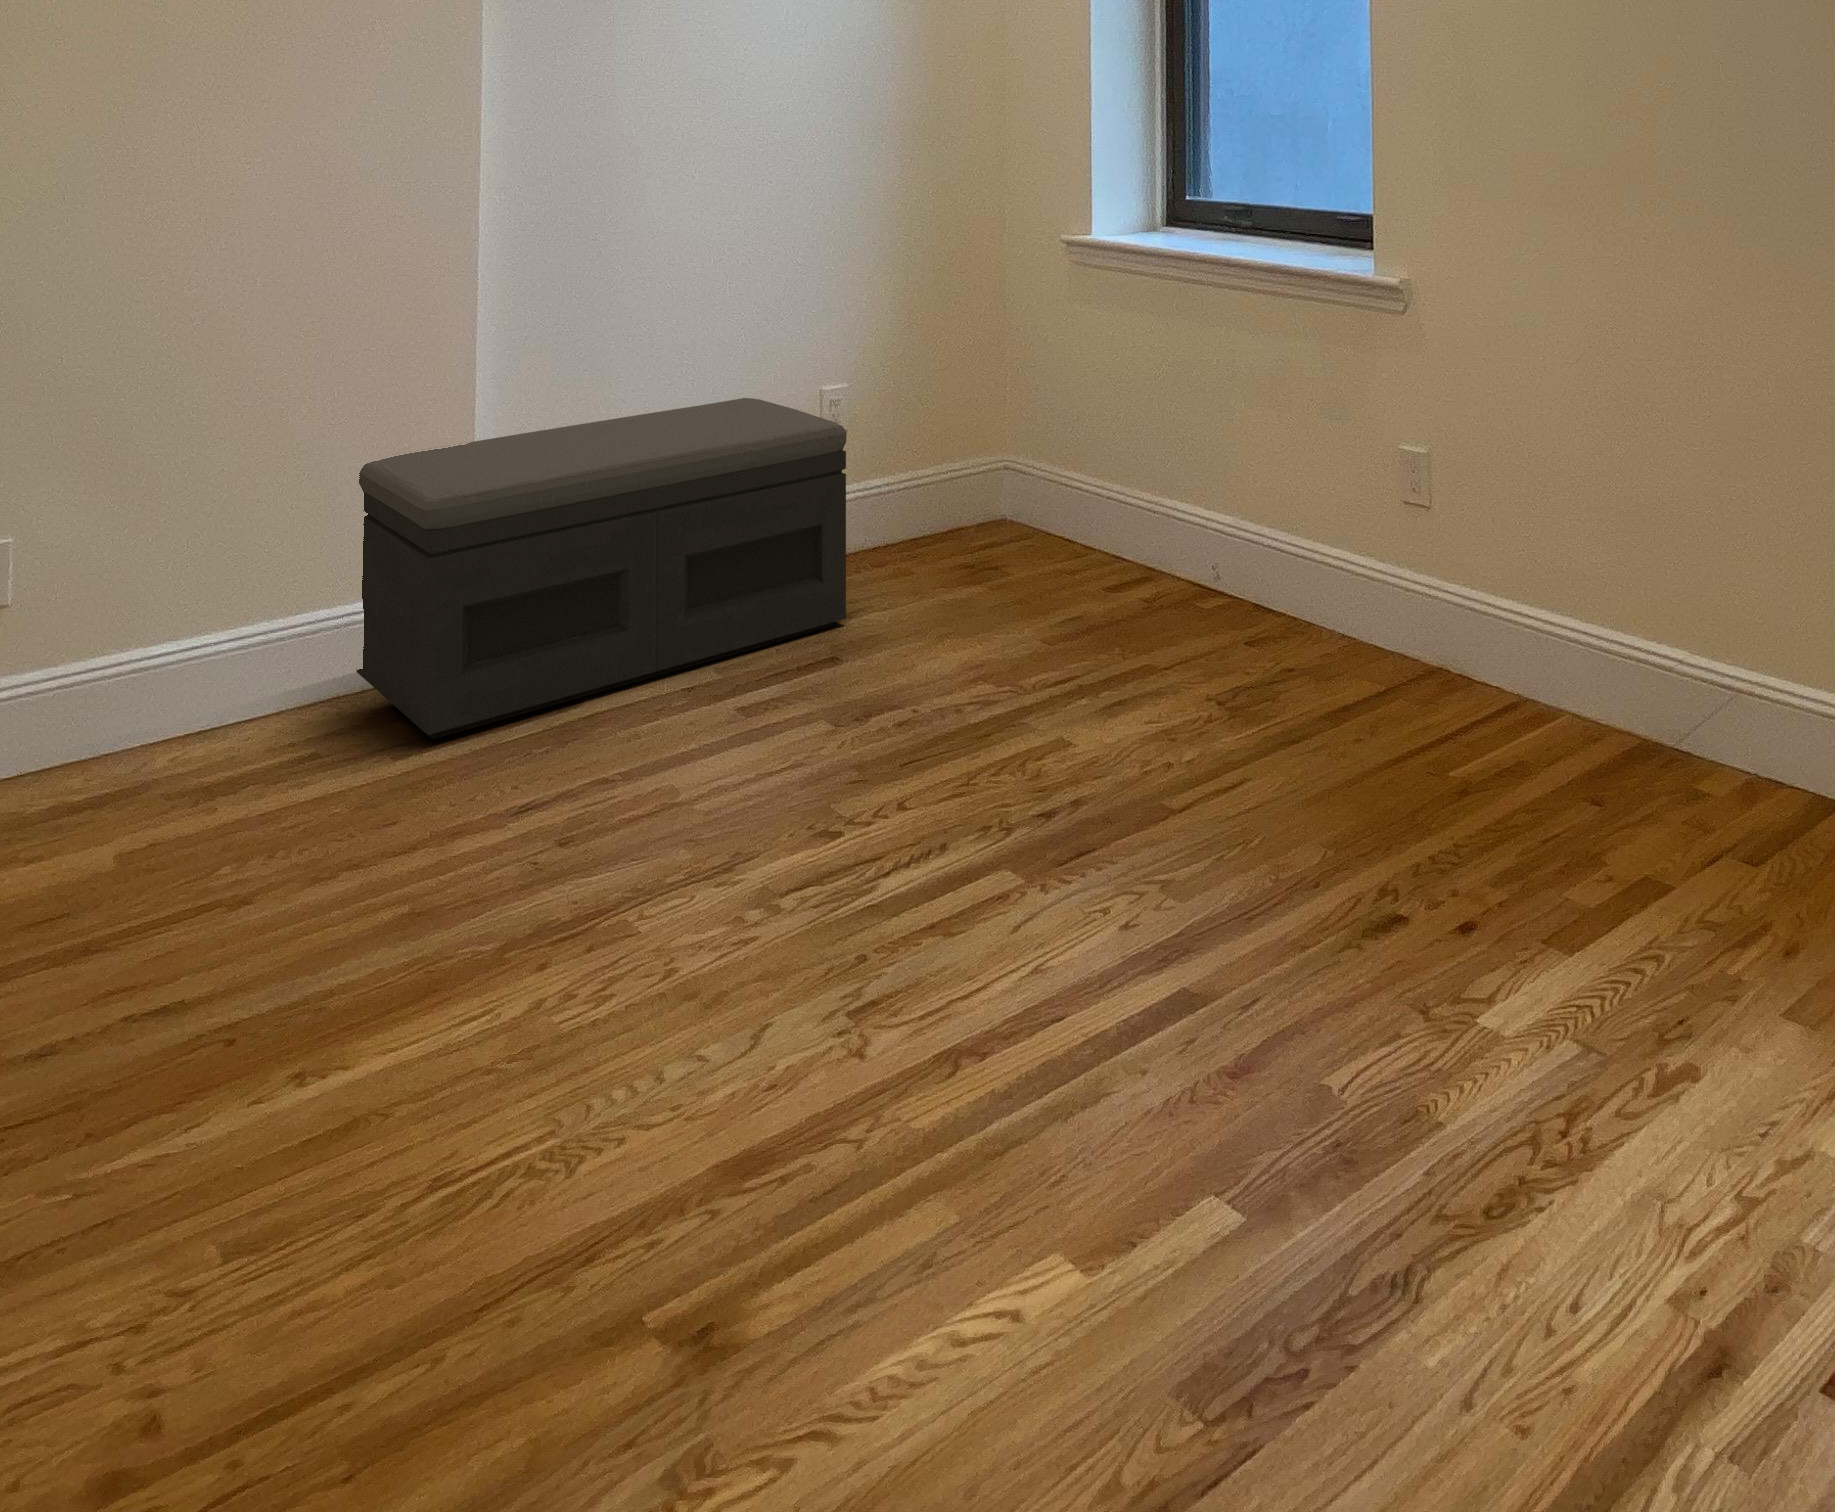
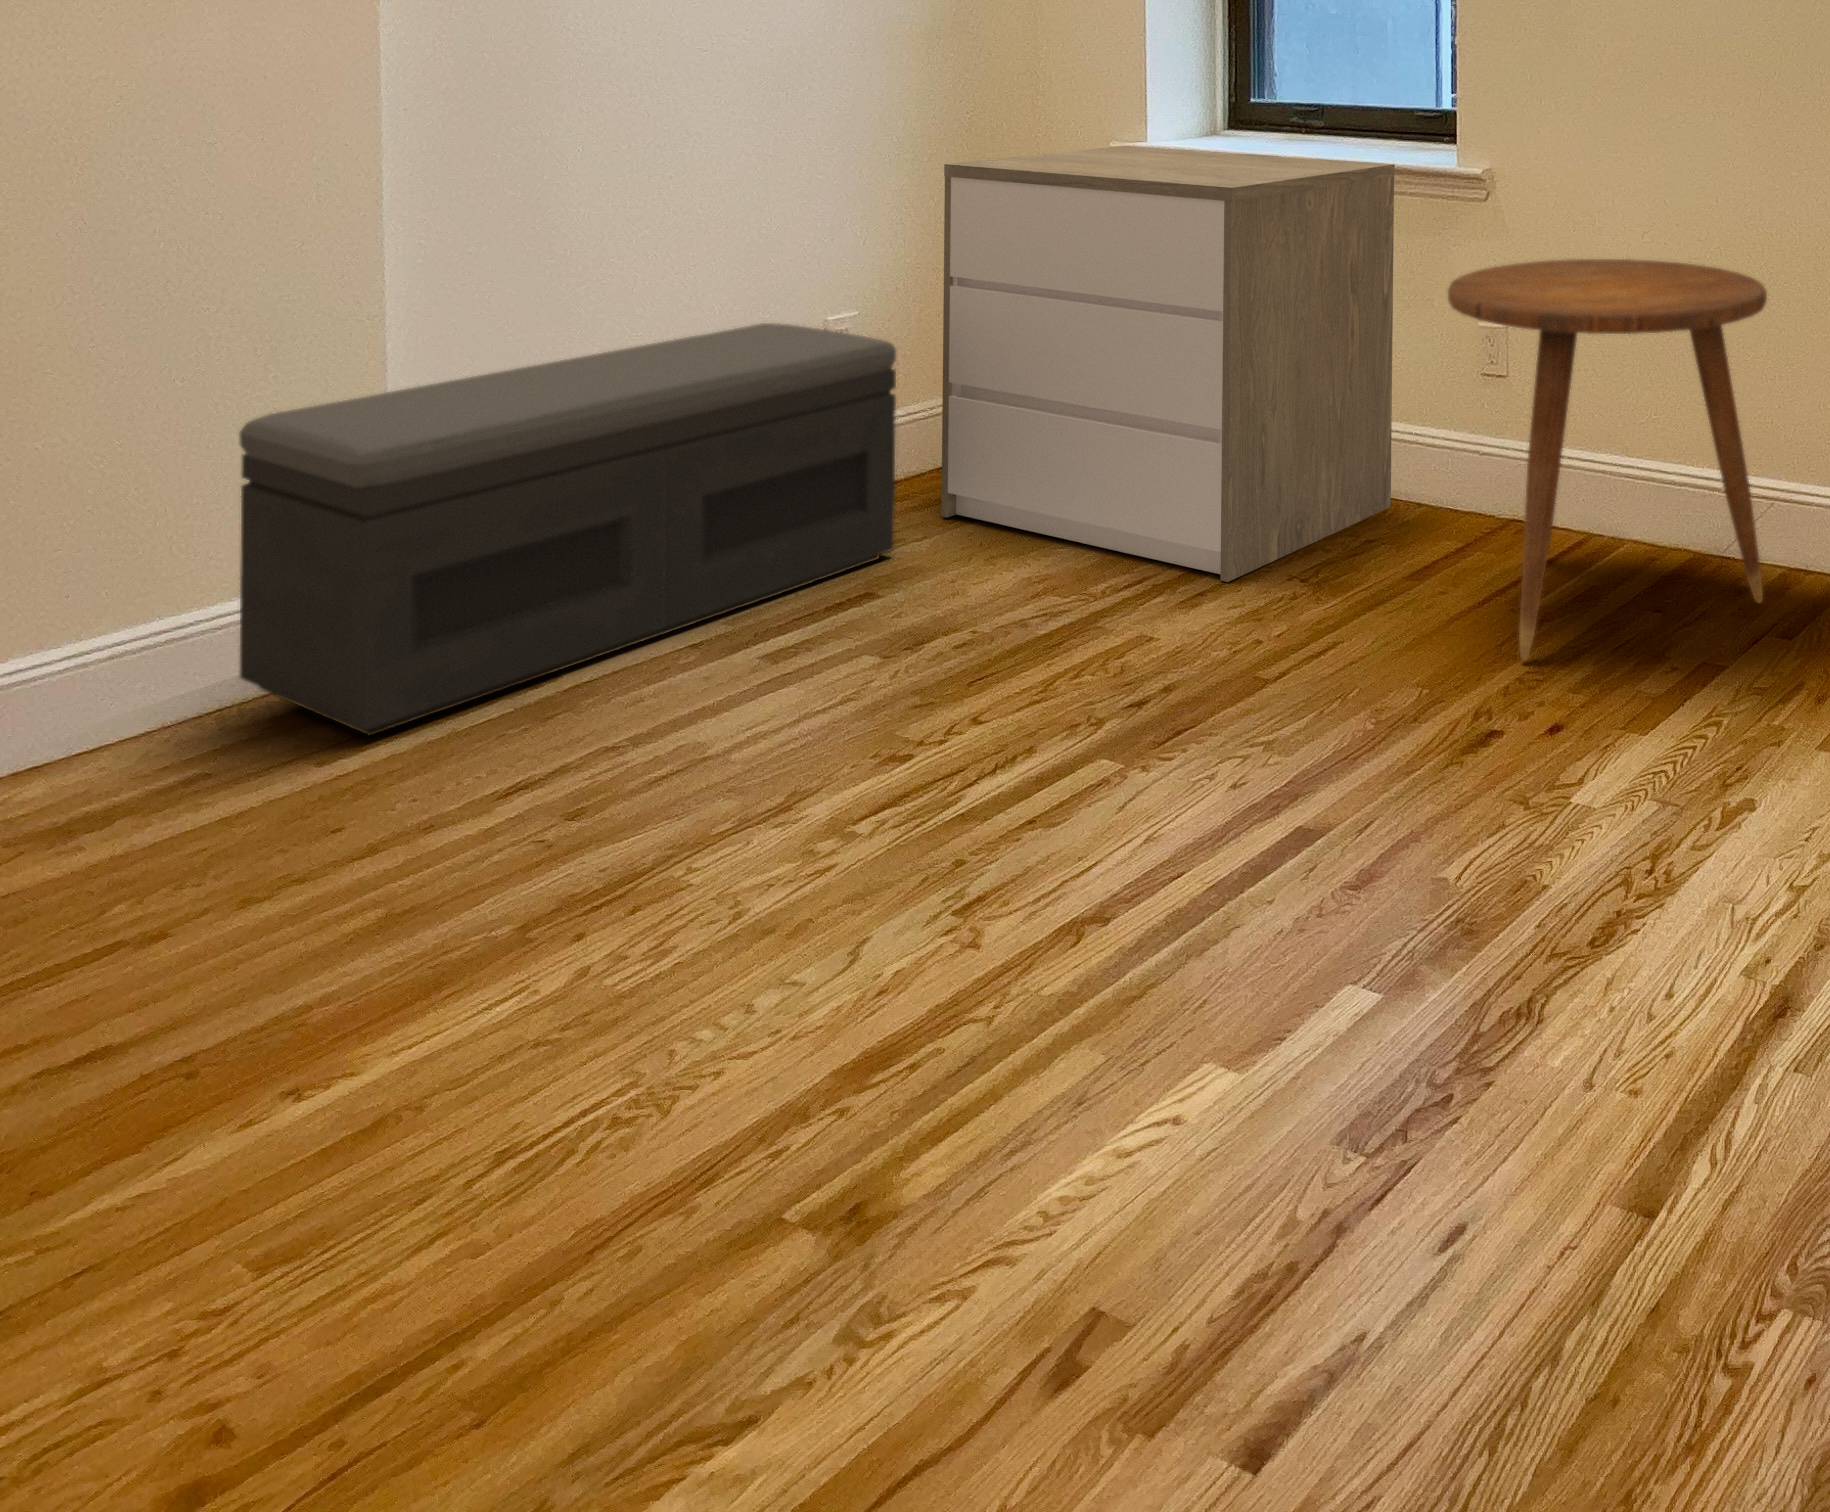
dresser: none [890,244,1310,694] -> present [941,146,1395,582]
side table: none [1350,390,1726,836] -> present [1448,259,1767,660]

